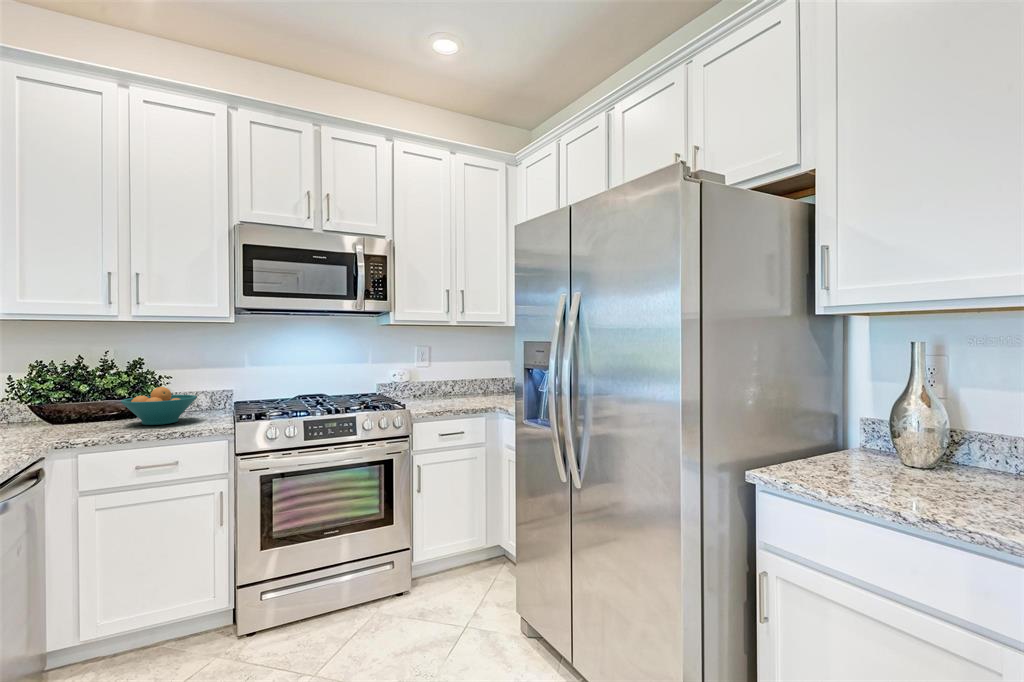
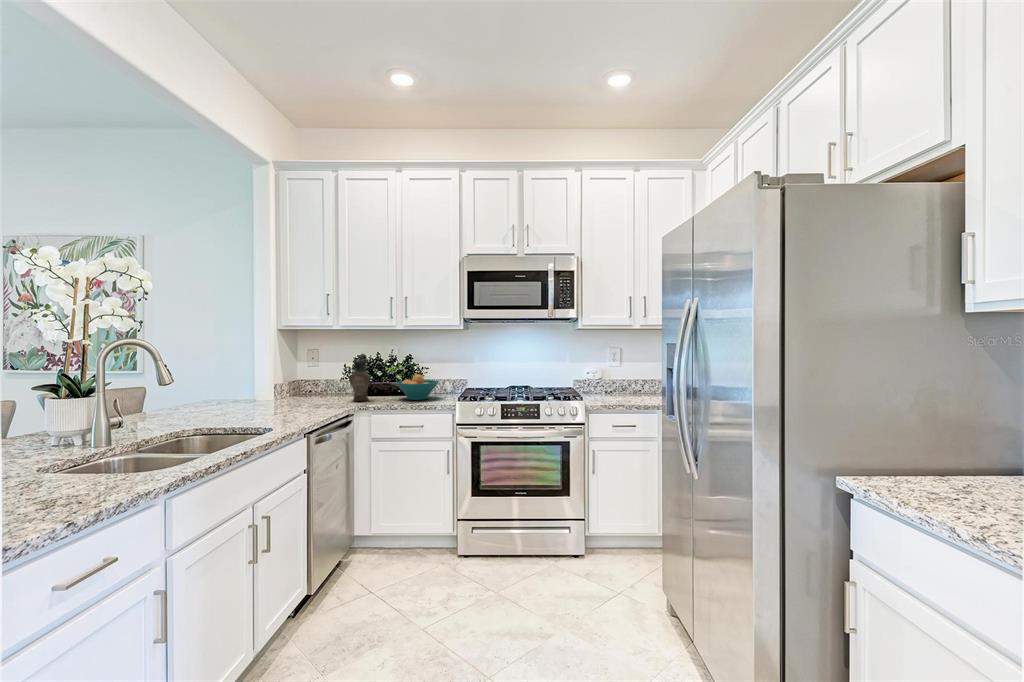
ceramic pitcher: none [30,358,71,435] -> present [350,354,370,401]

